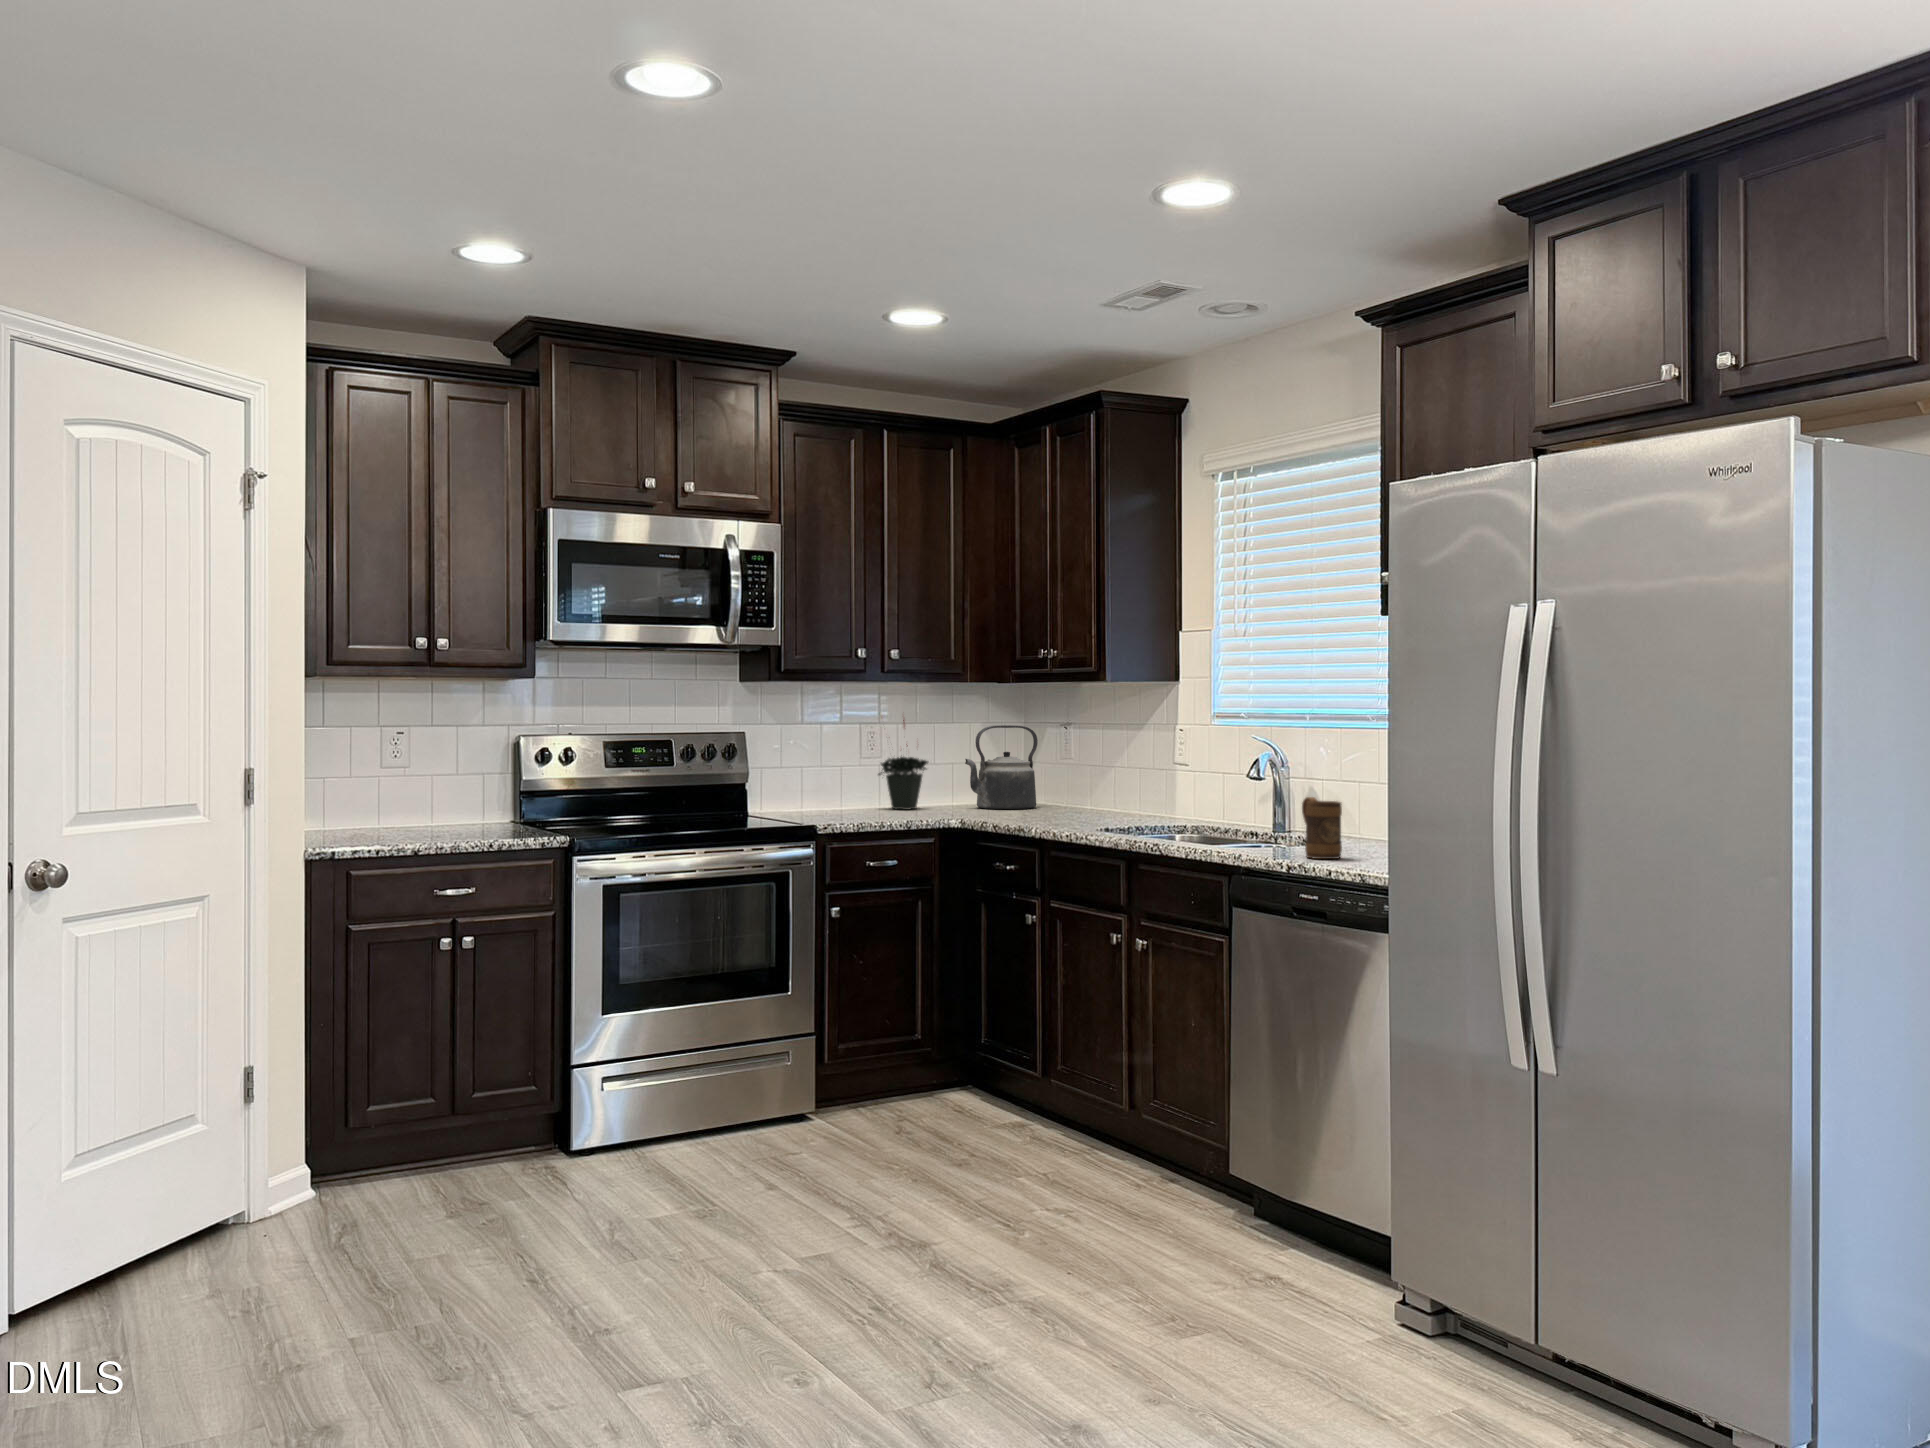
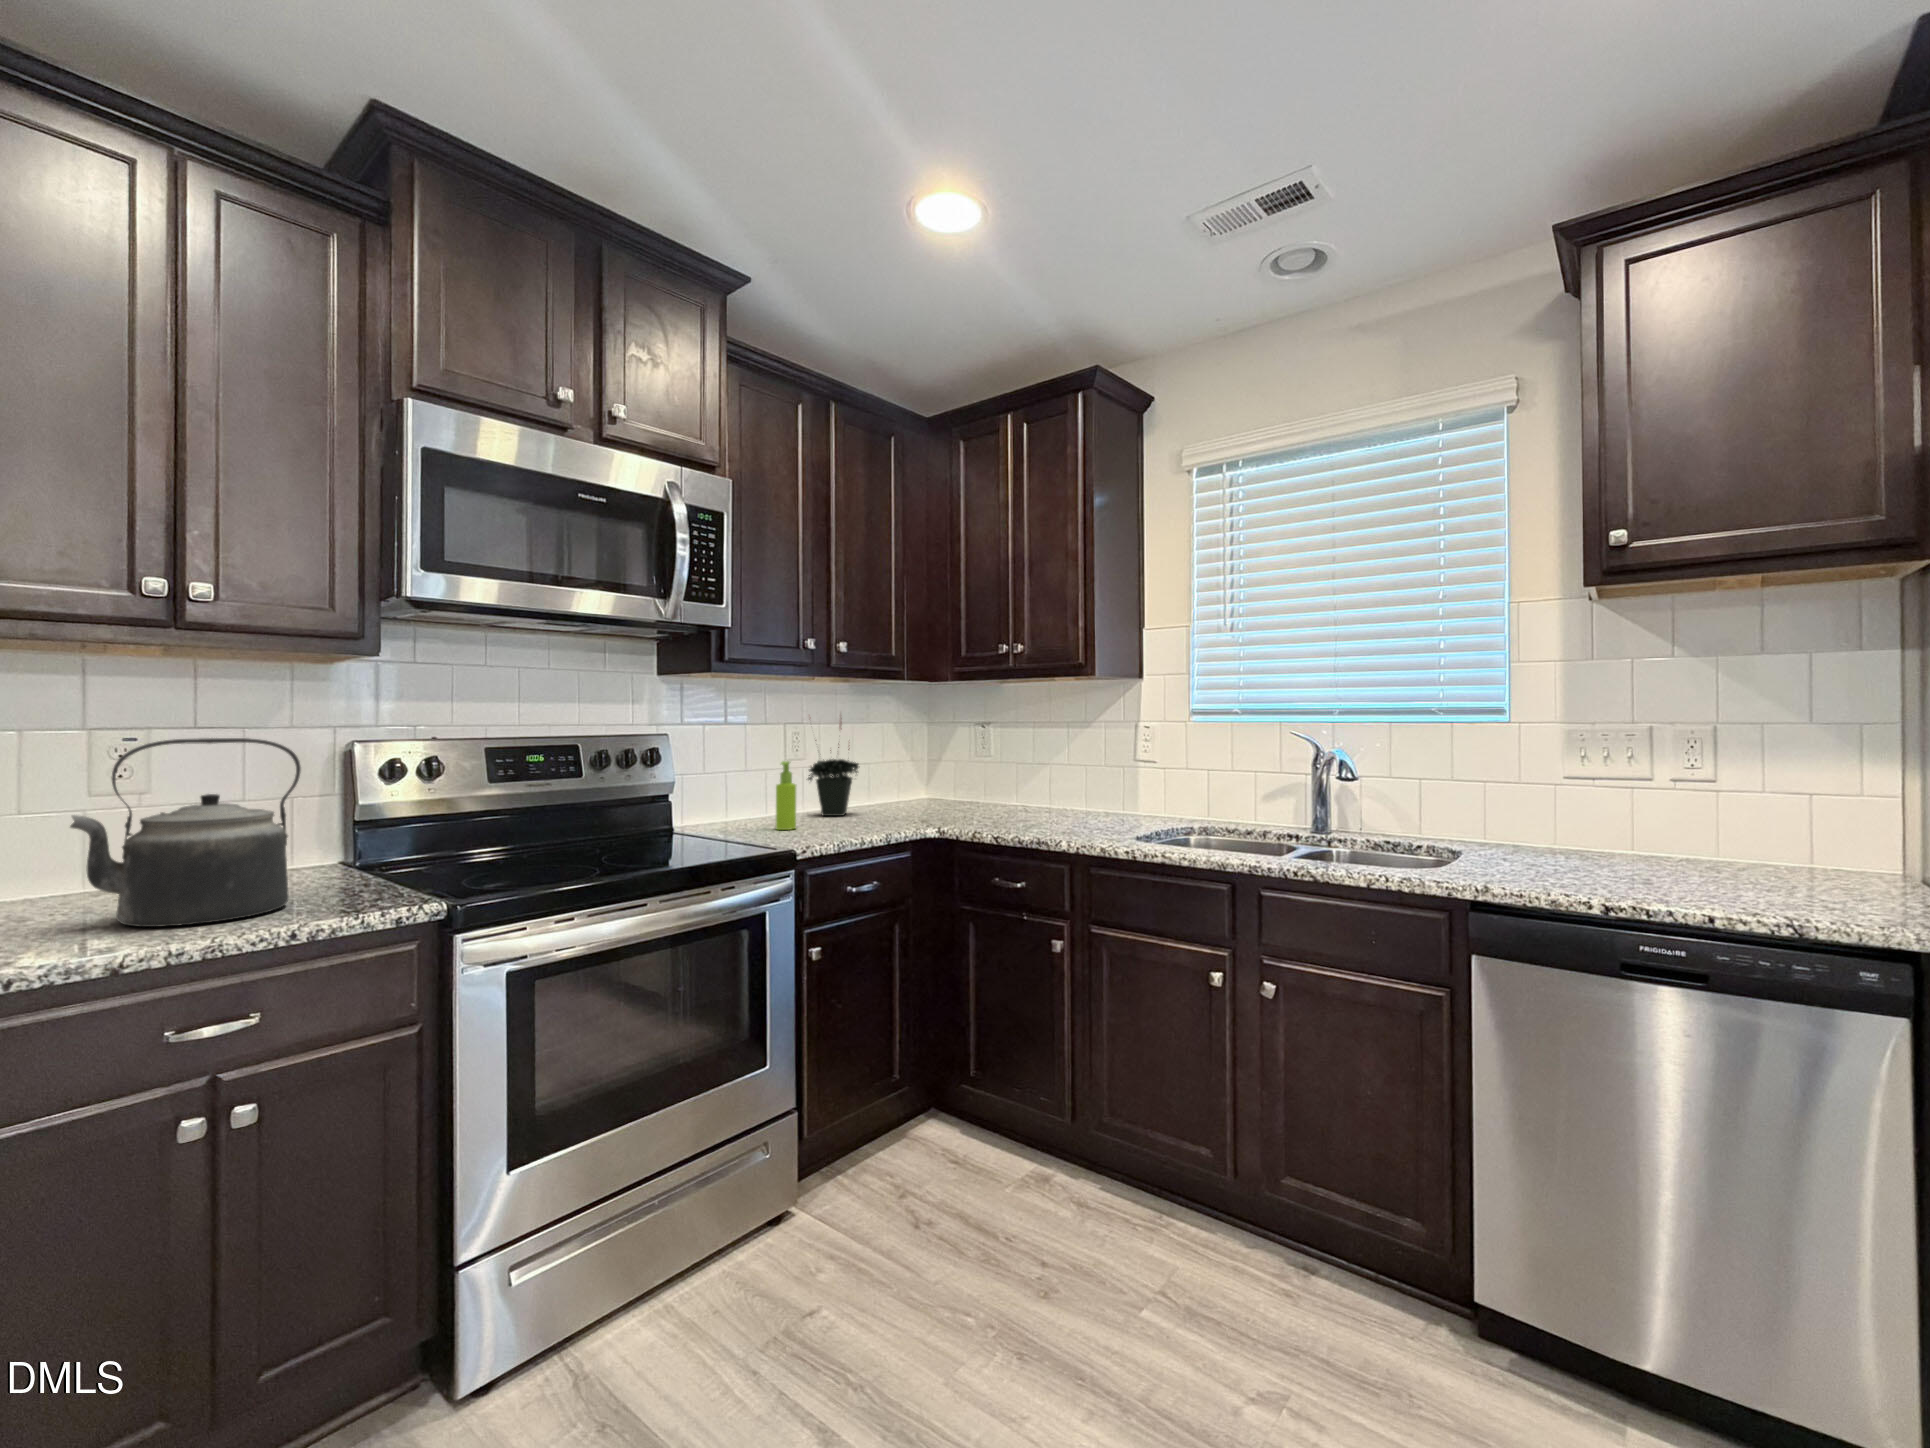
kettle: present [965,725,1038,809] -> present [70,738,301,927]
soap dispenser: none [833,757,850,816] -> present [776,761,796,830]
mug: present [1302,797,1342,859] -> none [1482,800,1559,878]

